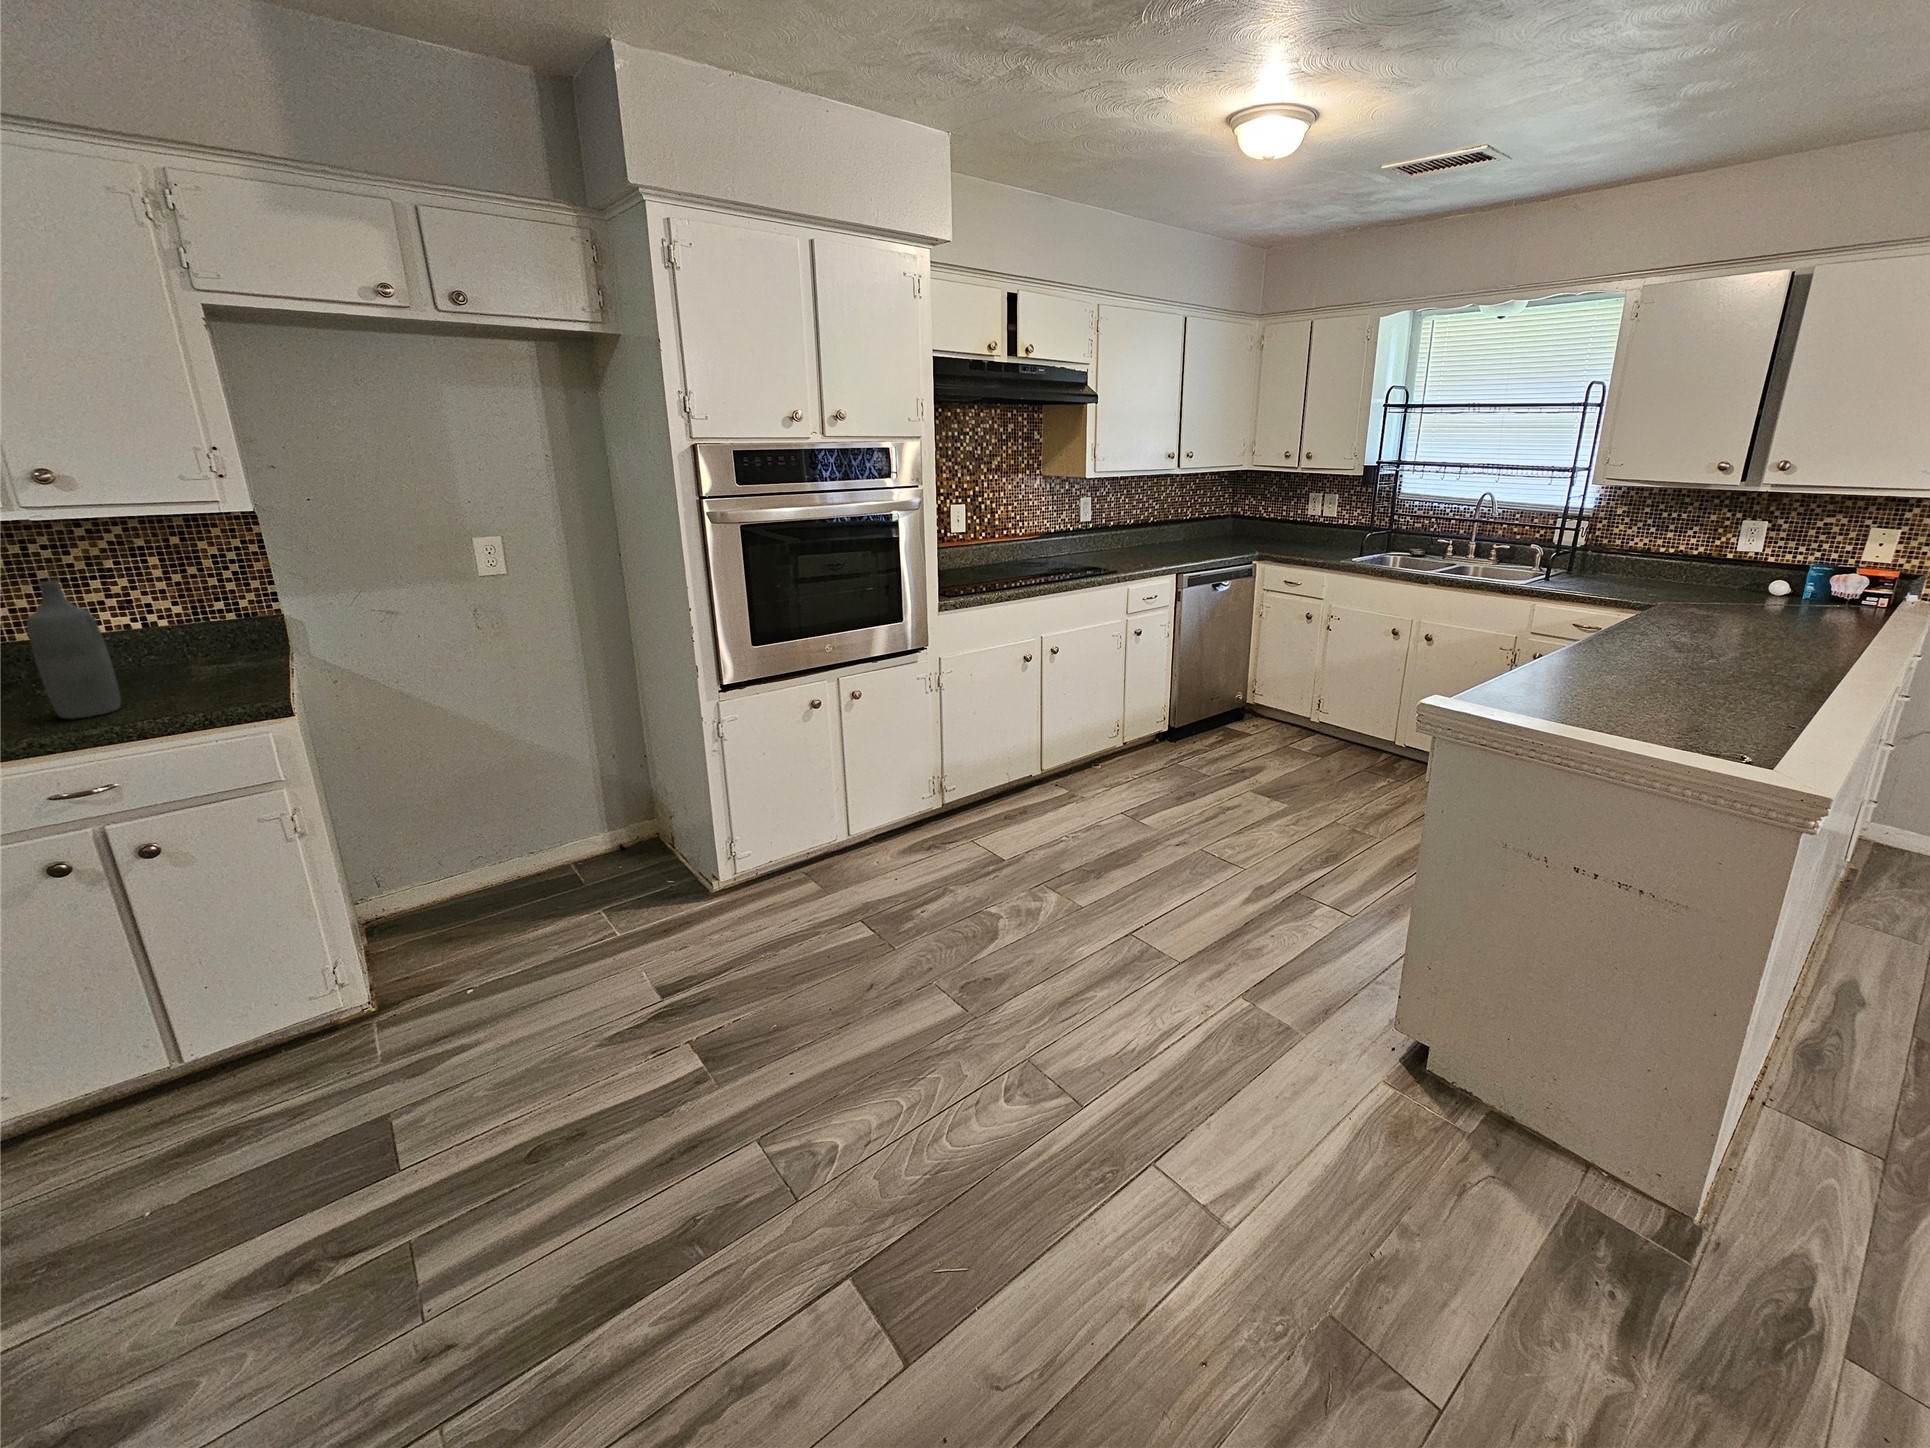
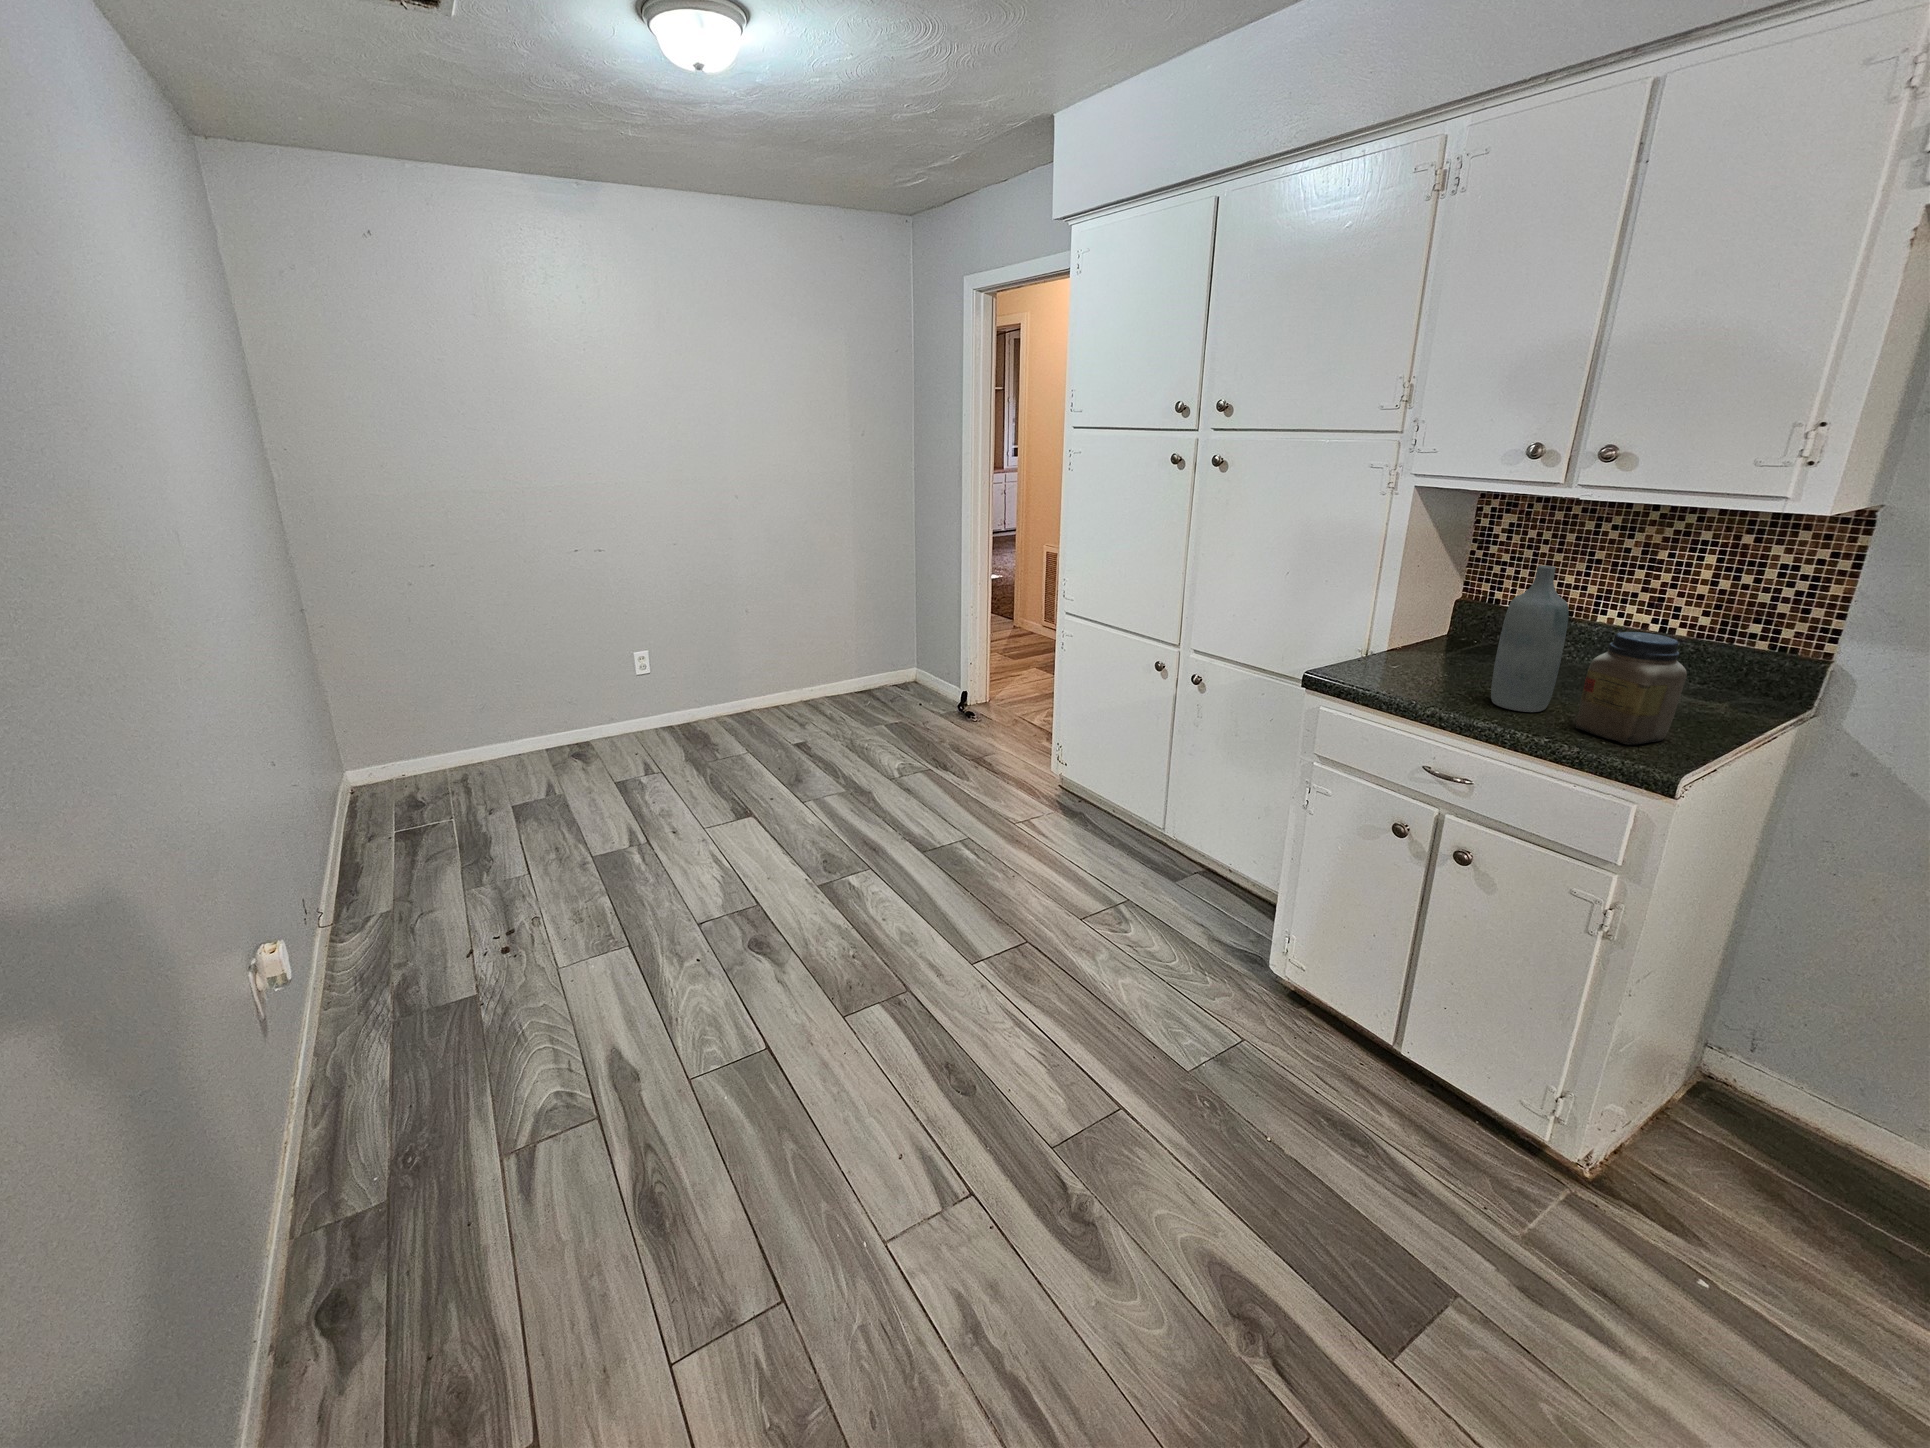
jar: none [153,614,239,706] -> present [1576,632,1687,744]

